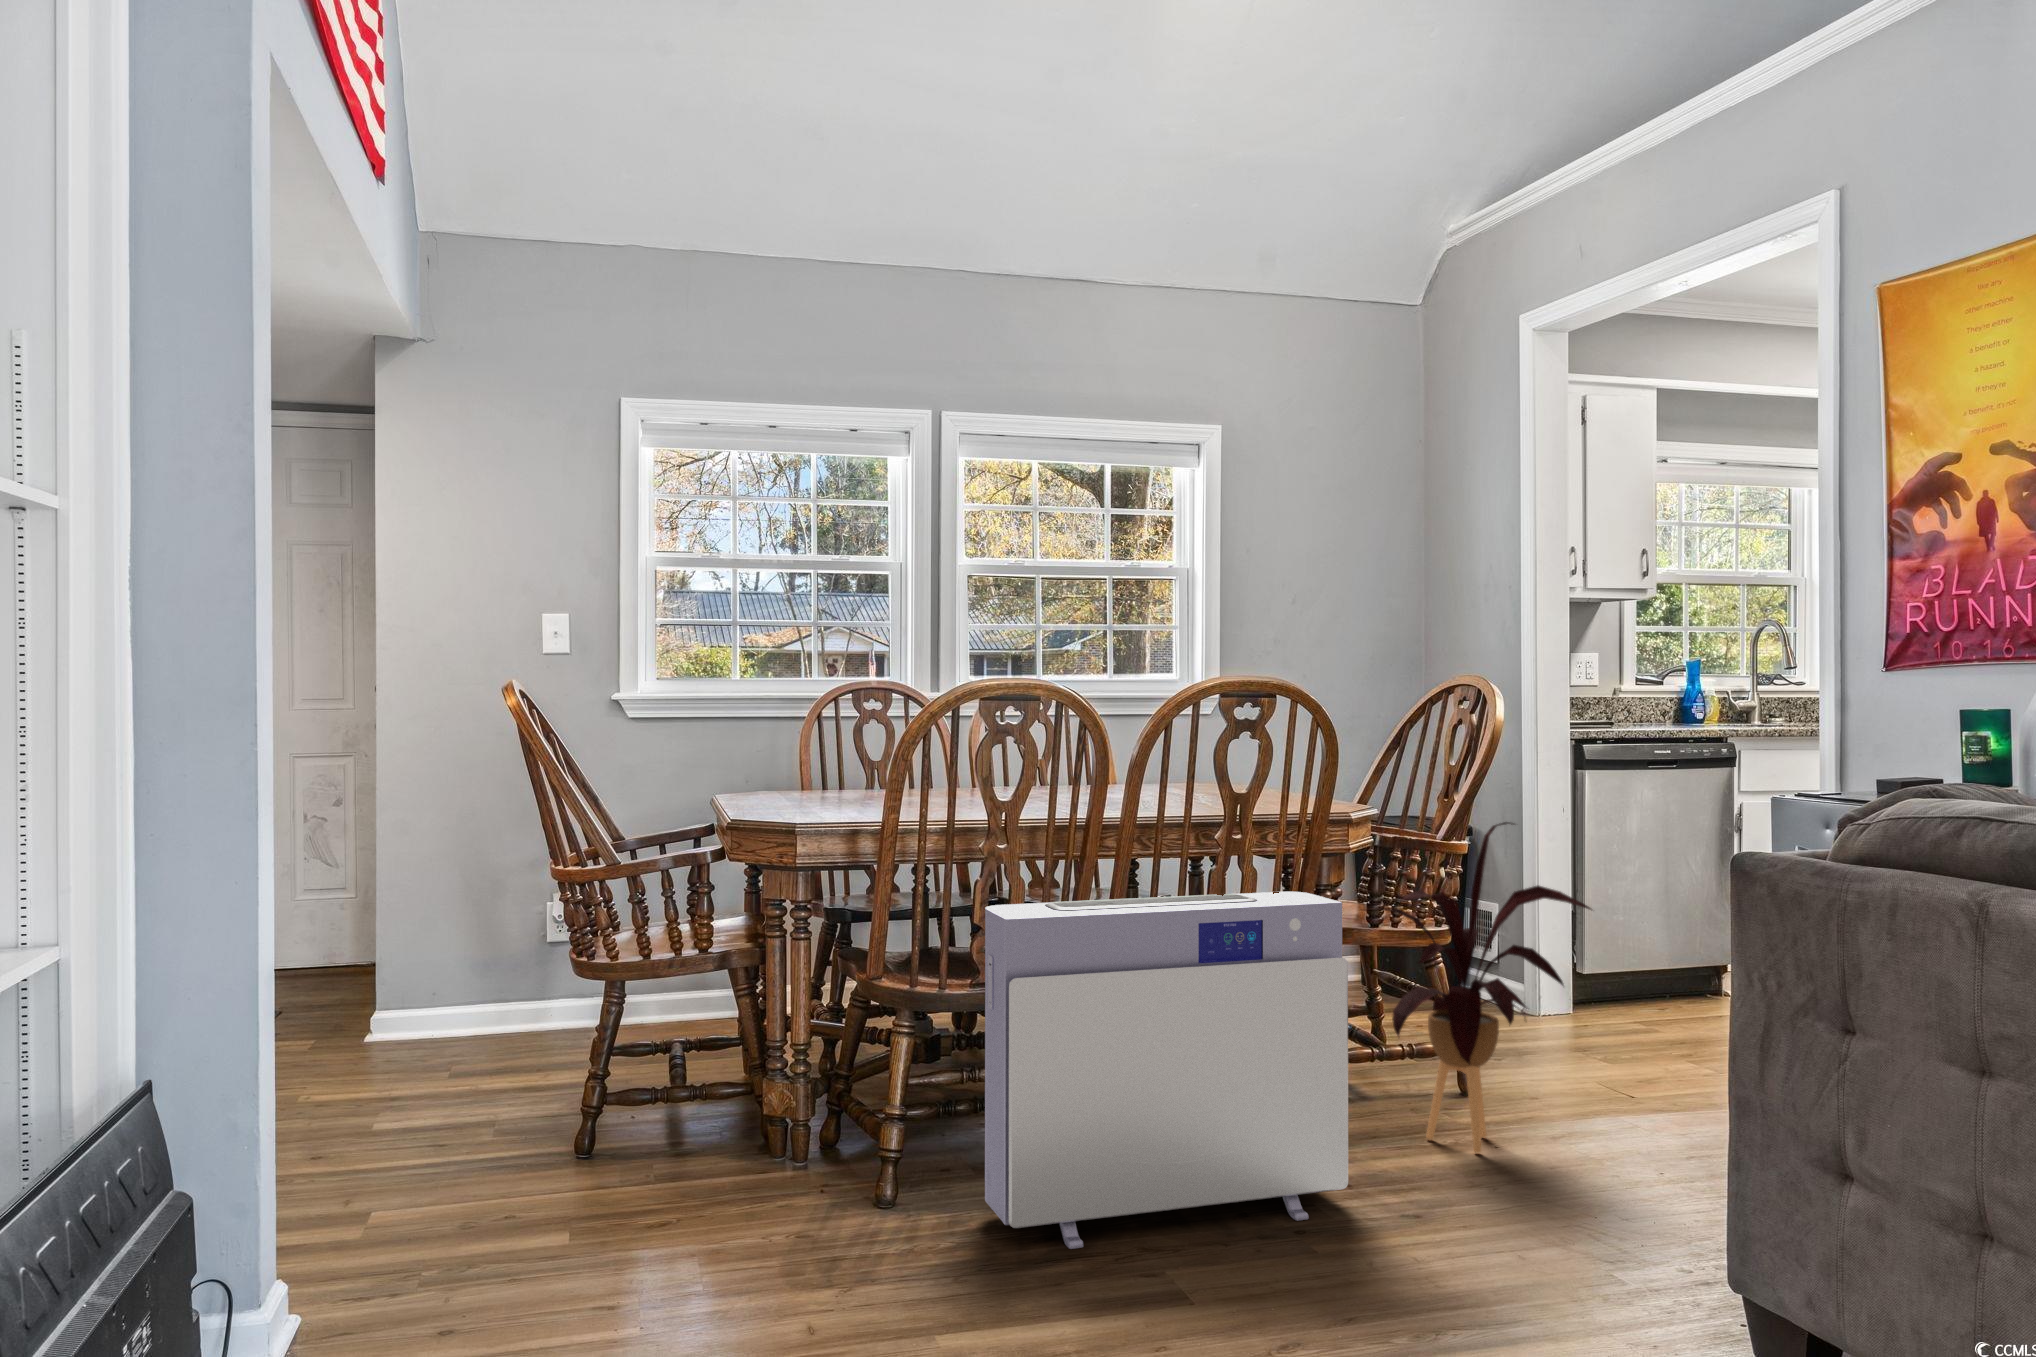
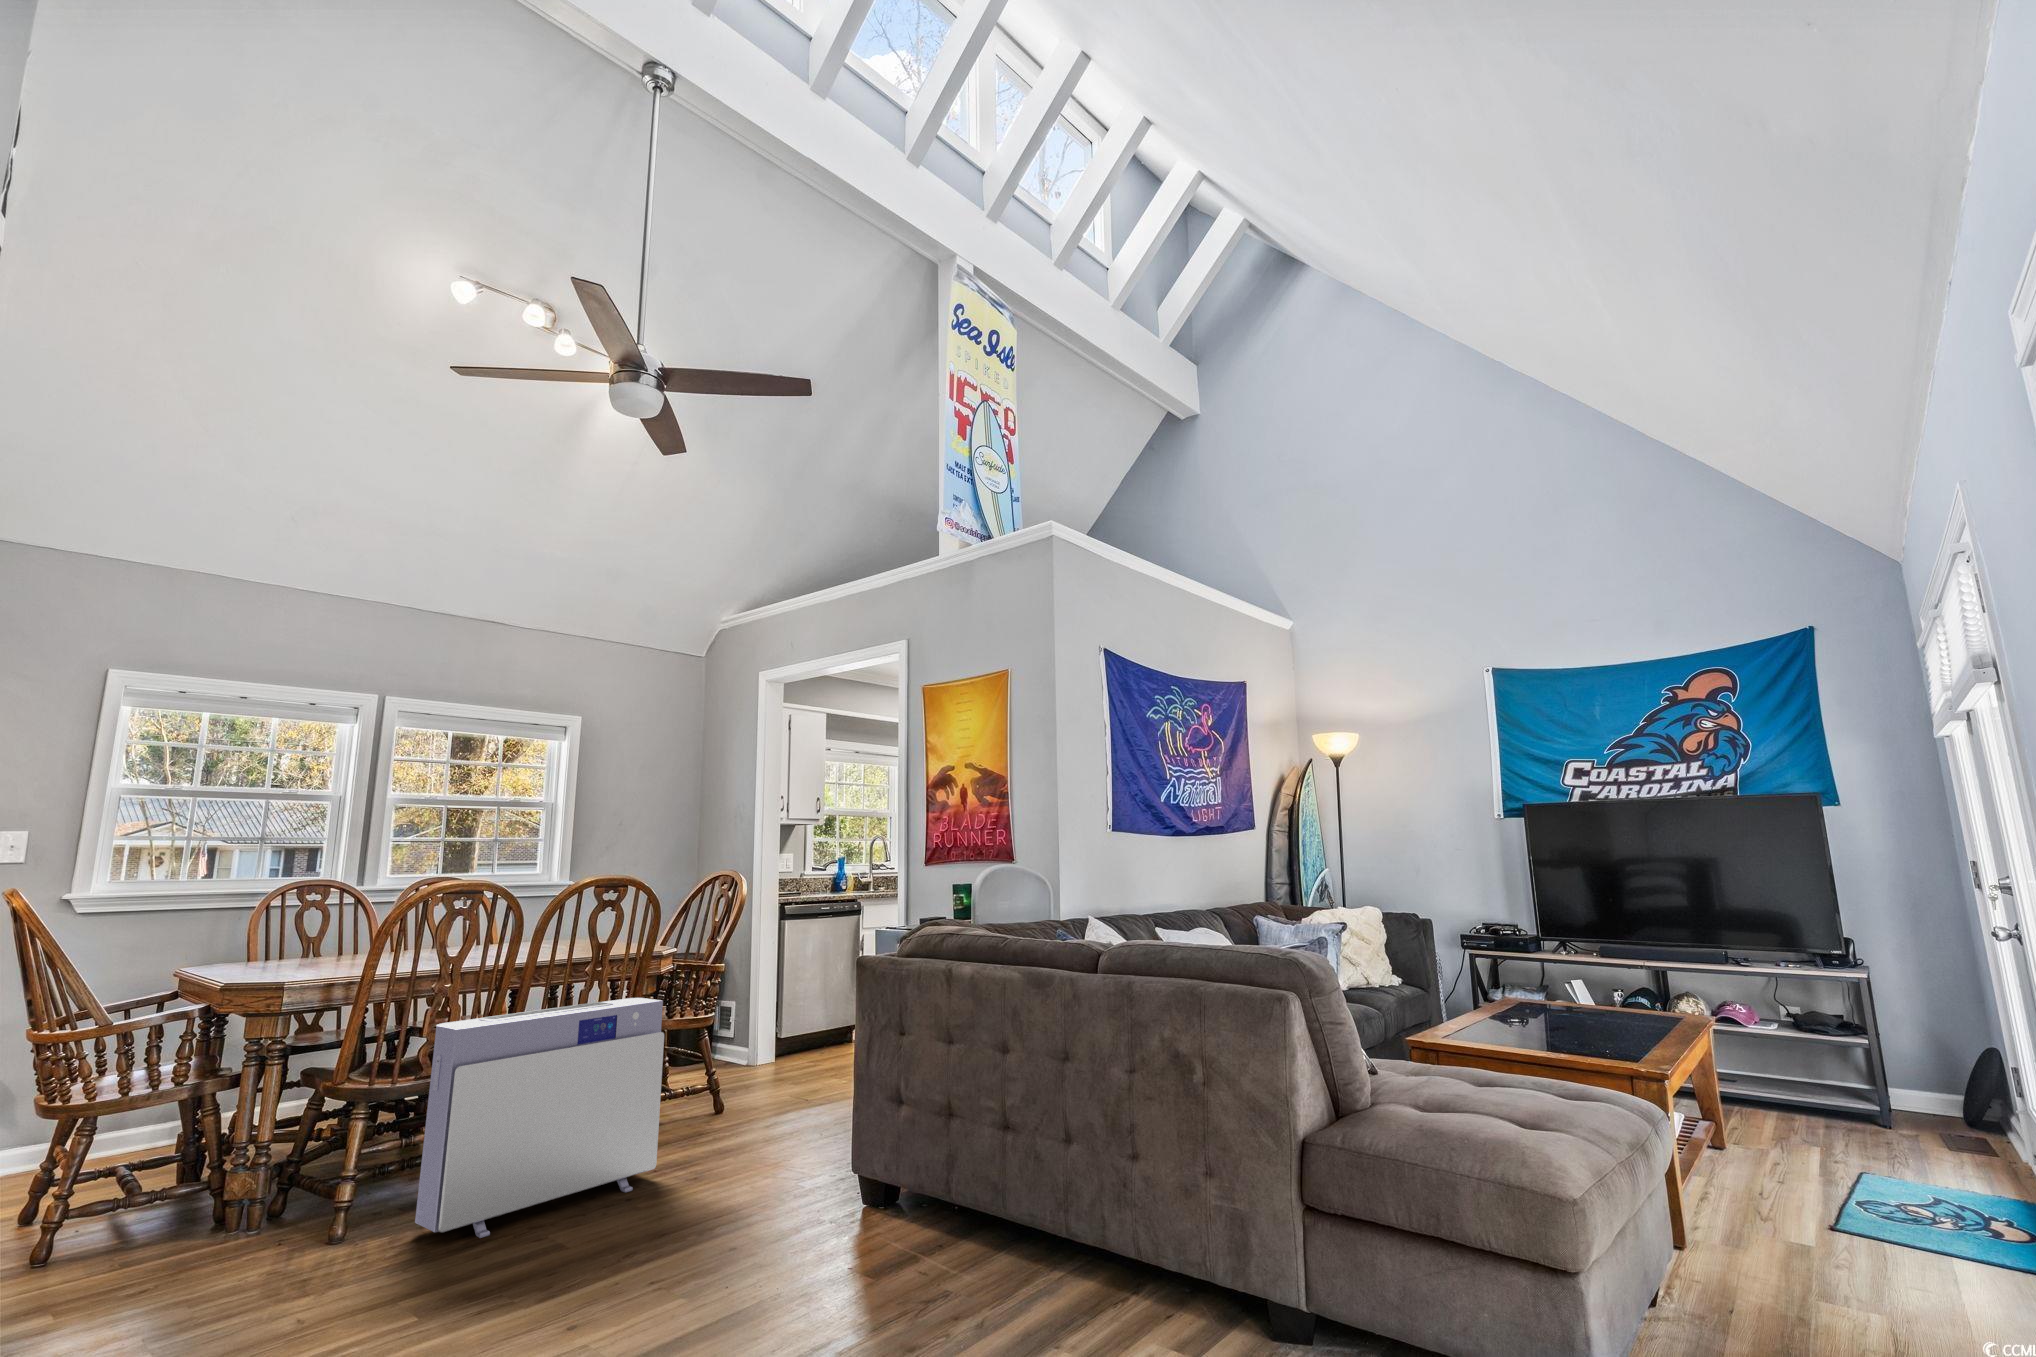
house plant: present [1377,822,1591,1153] -> none [665,950,793,1140]

